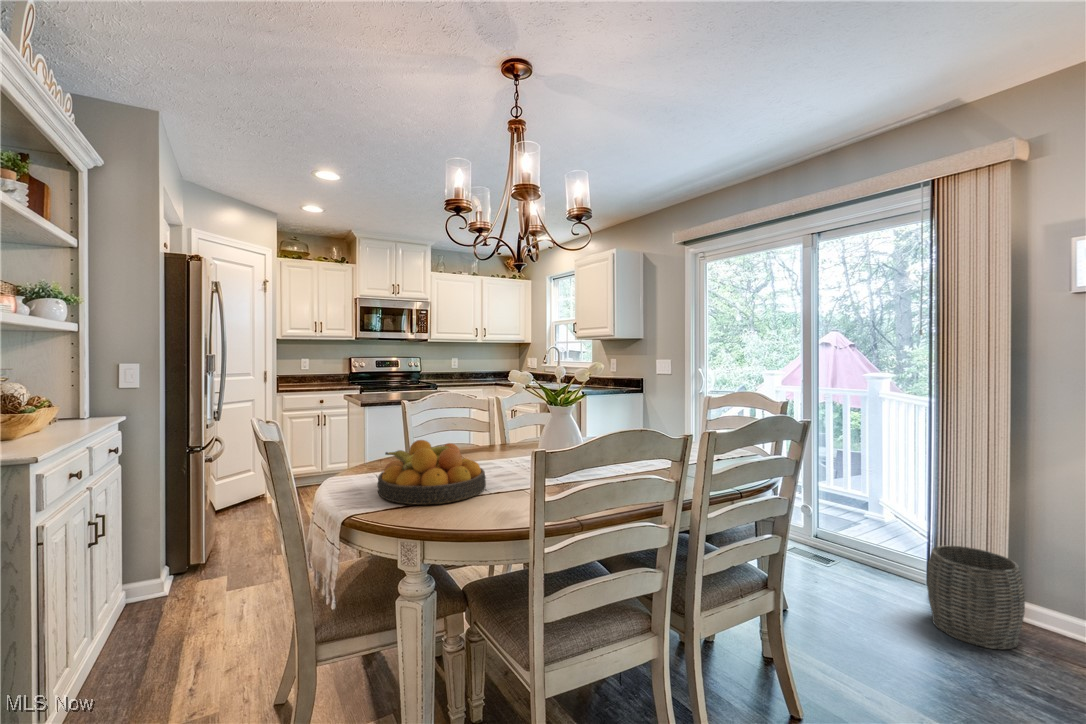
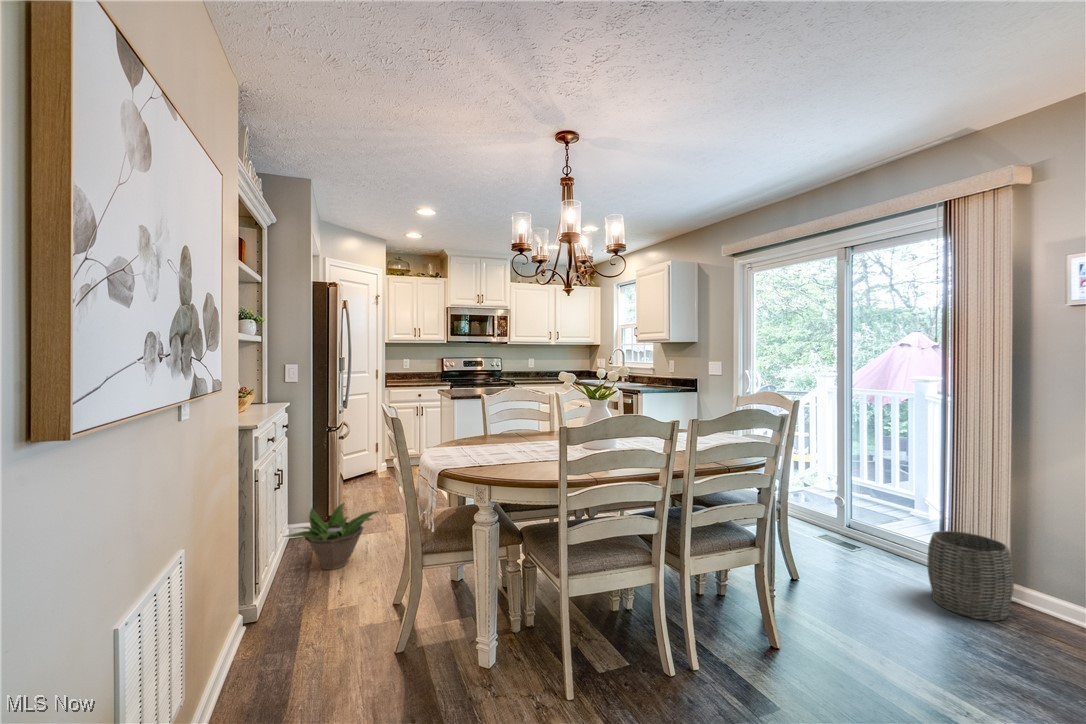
fruit bowl: present [378,440,486,504] -> none [462,422,538,466]
decorative plant: none [103,552,258,653] -> present [284,503,378,570]

